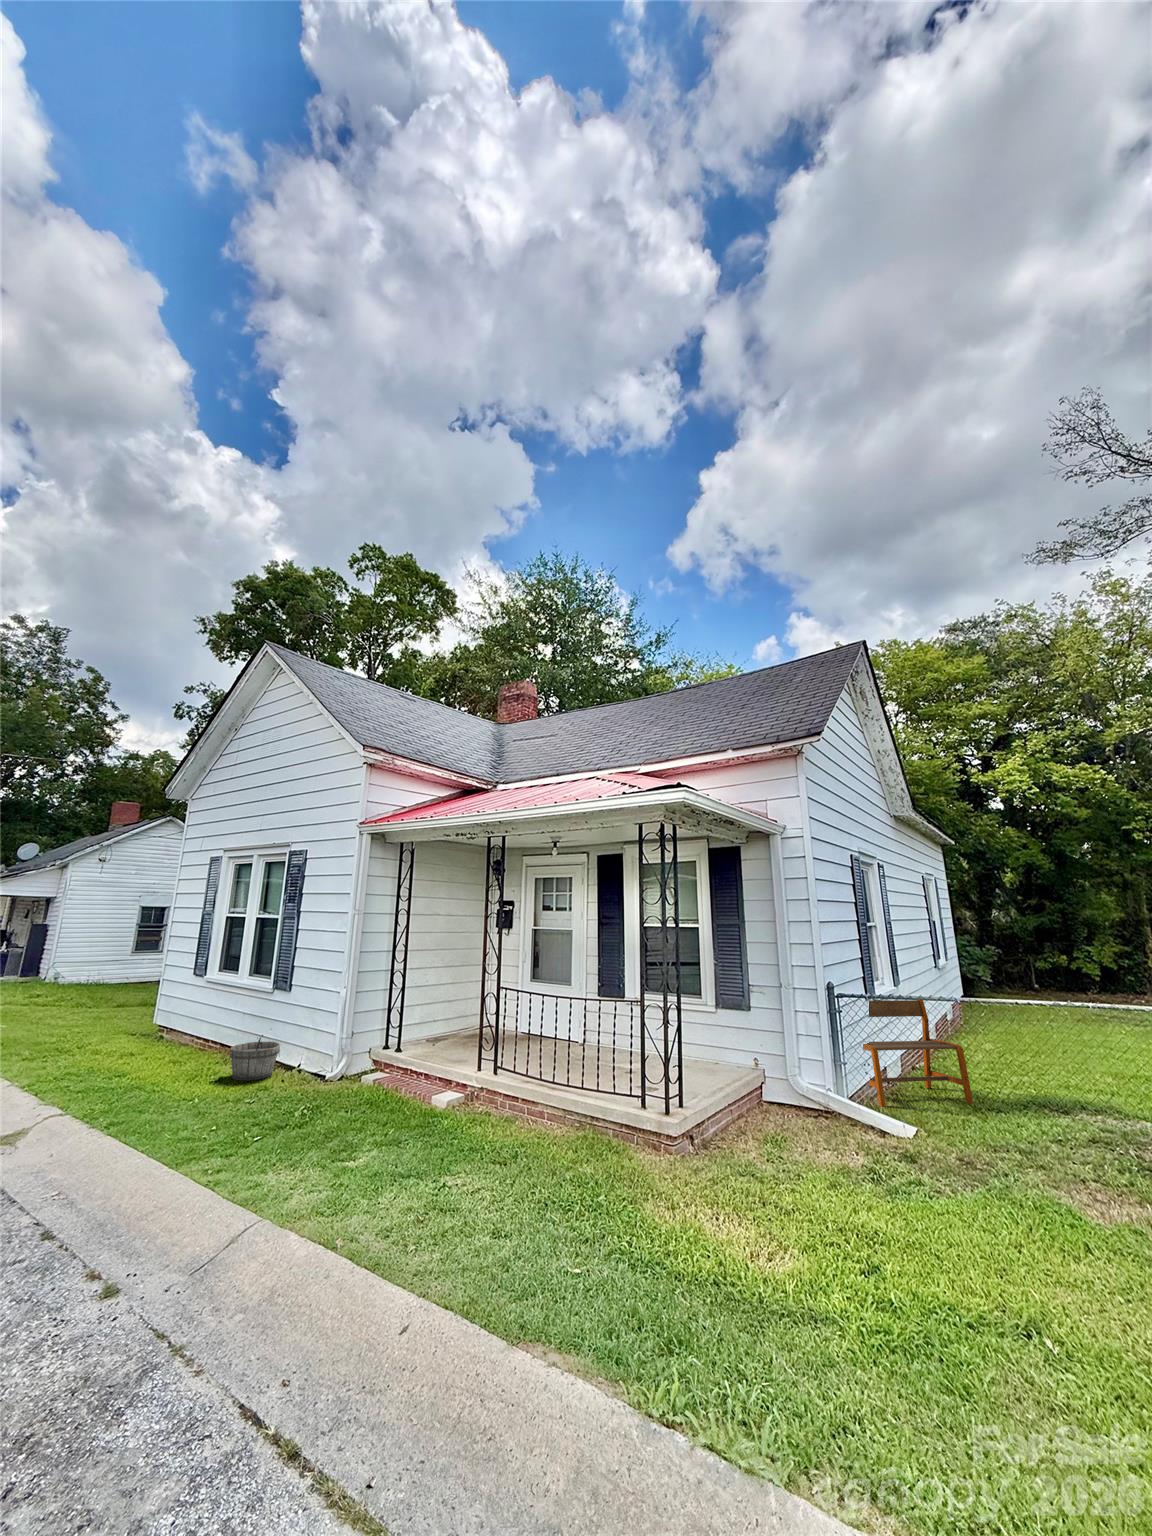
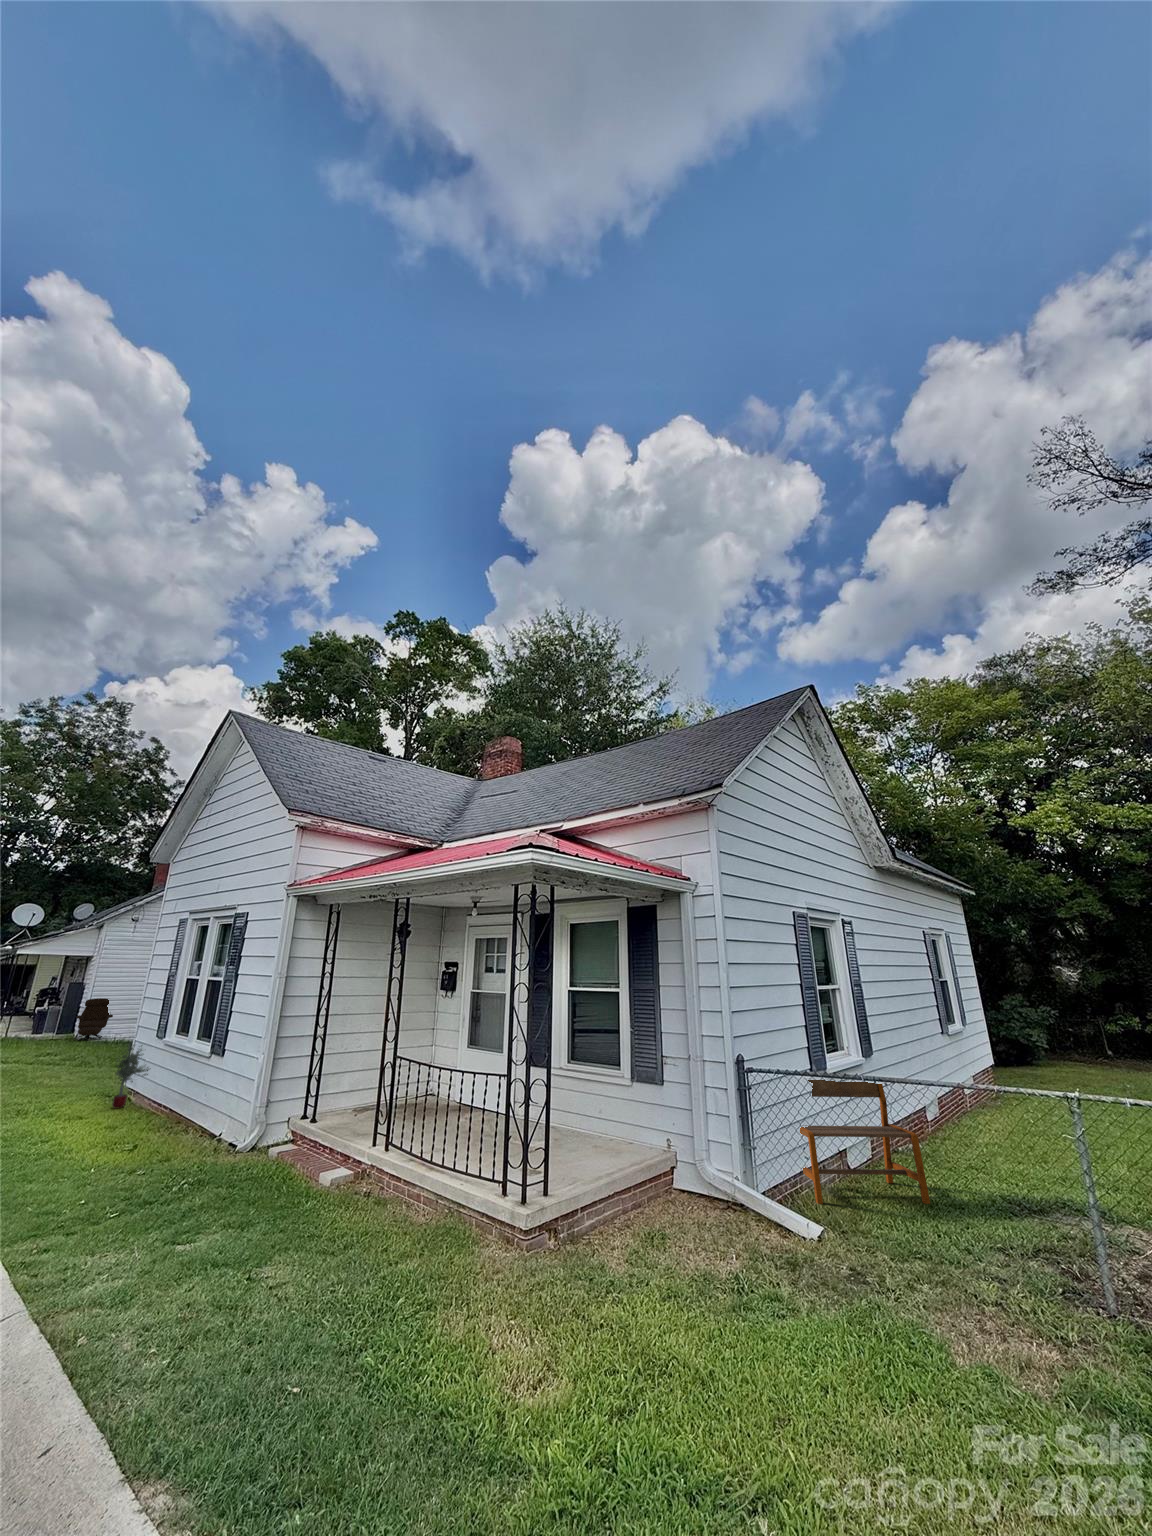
lounge chair: none [45,941,85,984] -> present [76,998,113,1041]
potted tree: none [151,983,189,1047] -> present [112,1045,151,1109]
wooden bucket: present [229,1035,280,1080] -> none [155,1100,210,1147]

